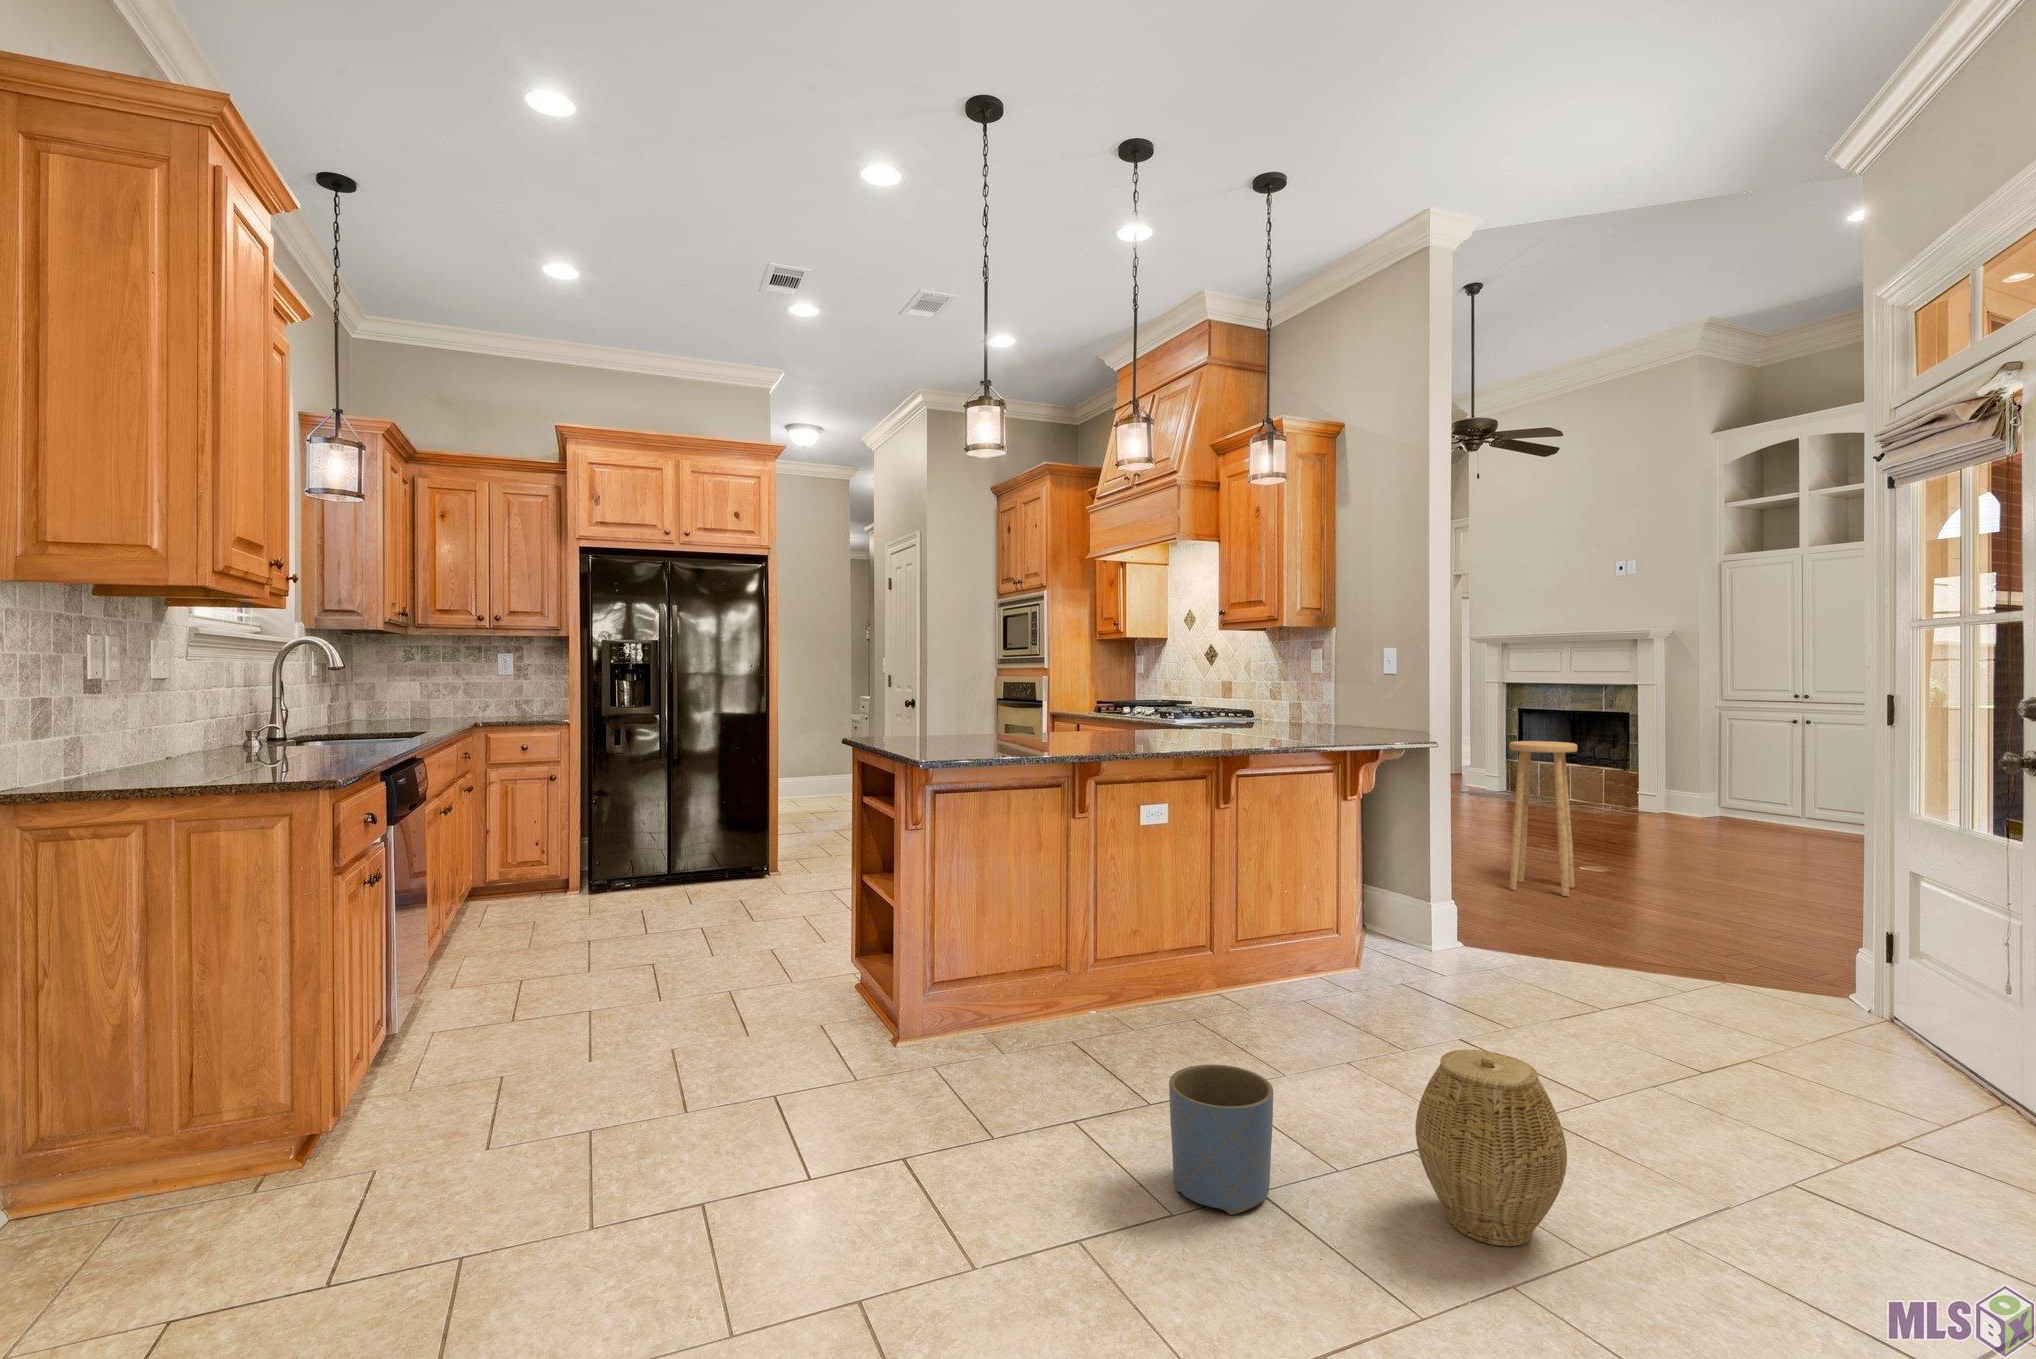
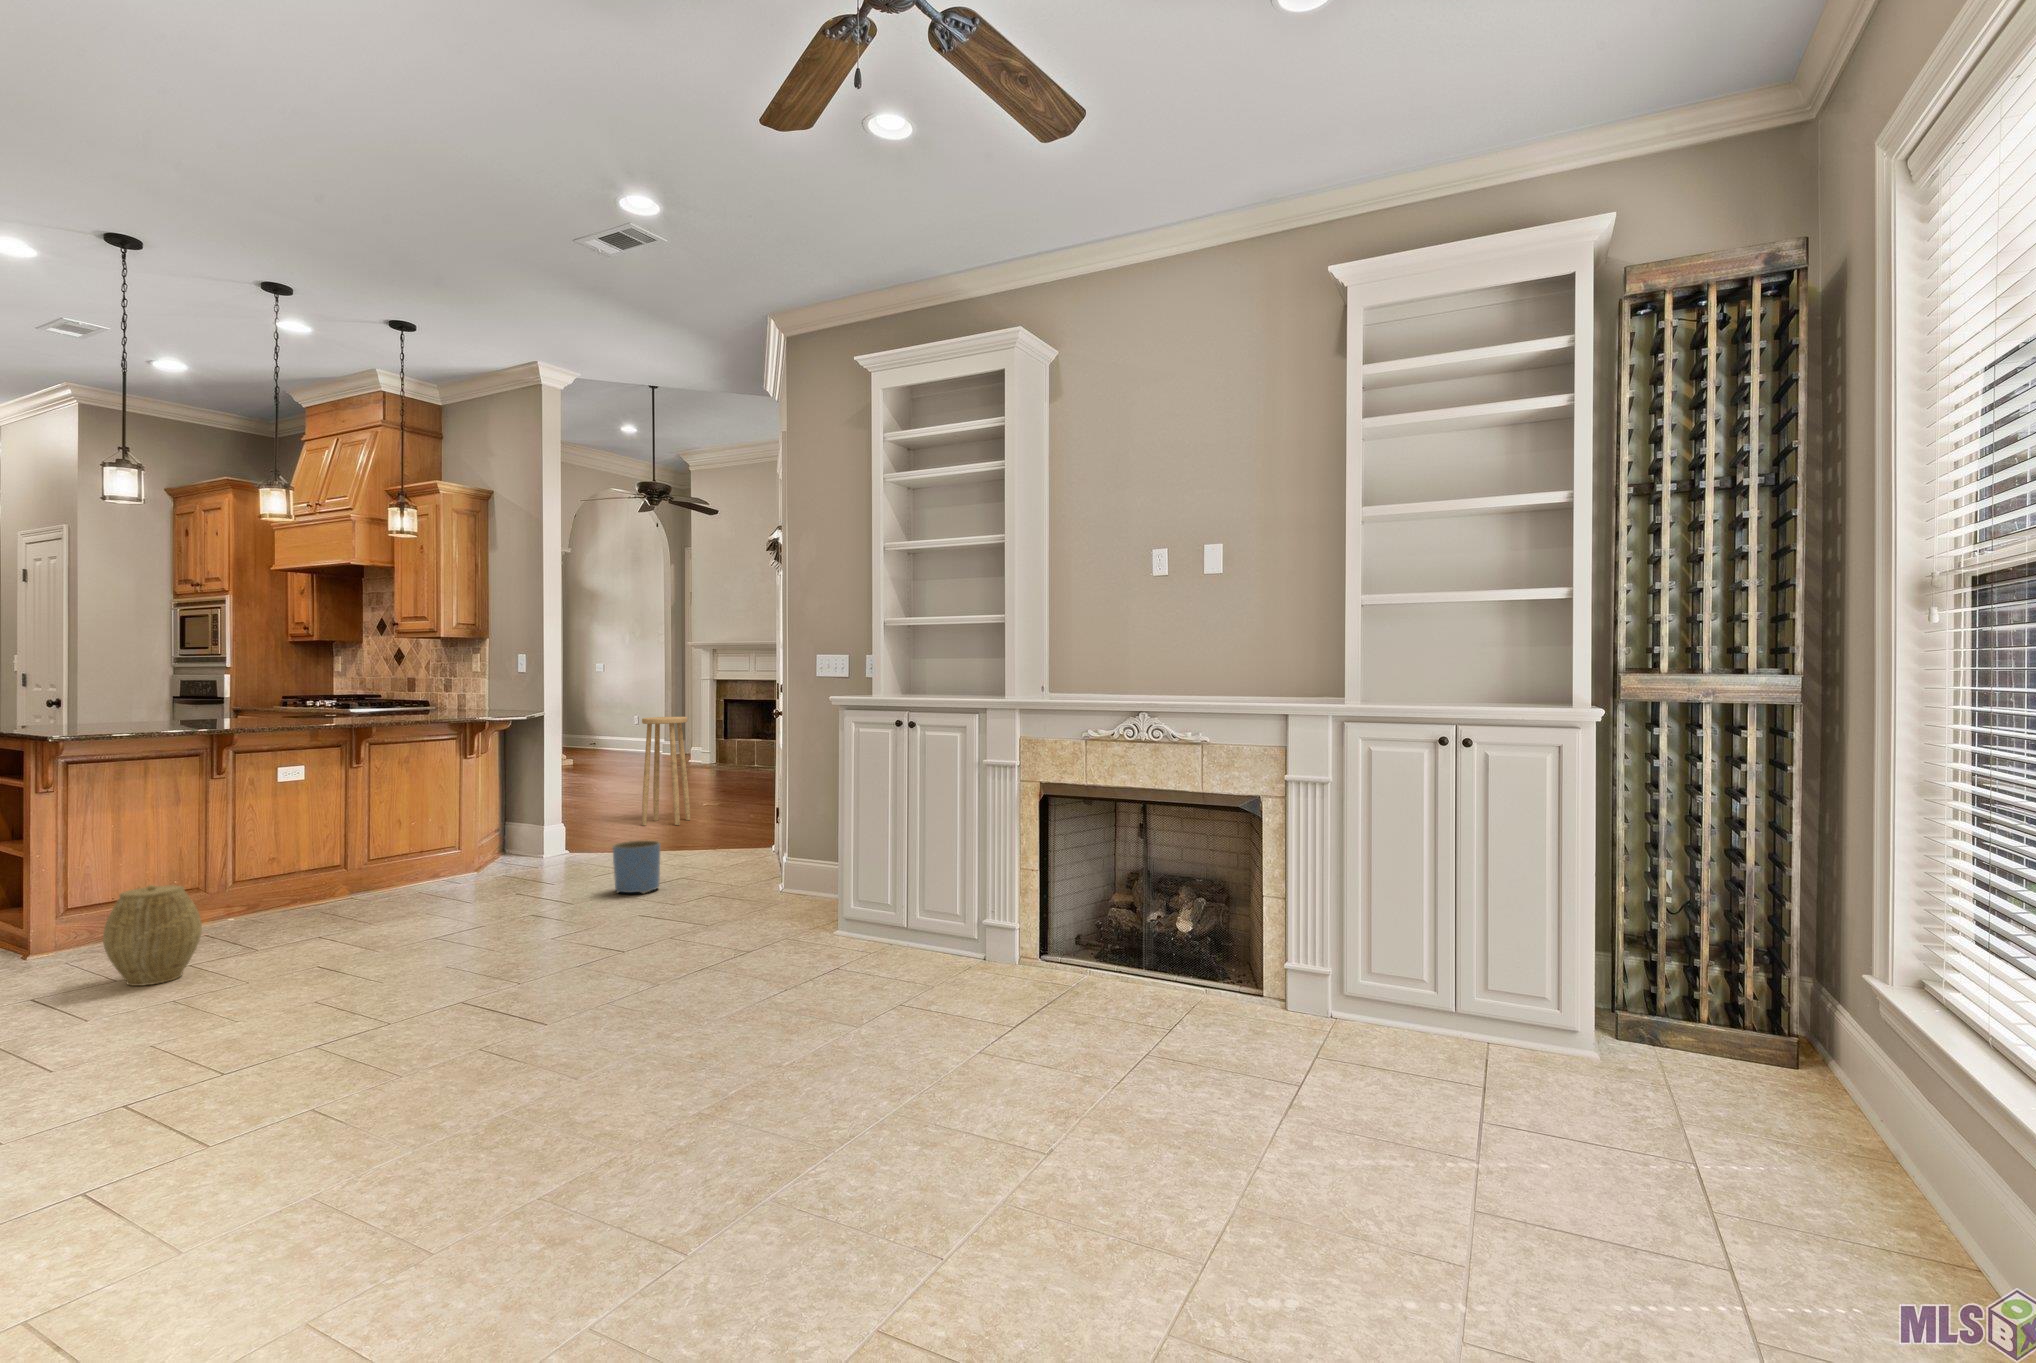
woven basket: present [1416,1050,1567,1246] -> present [103,885,202,986]
planter: present [1169,1064,1273,1215] -> present [612,840,660,894]

